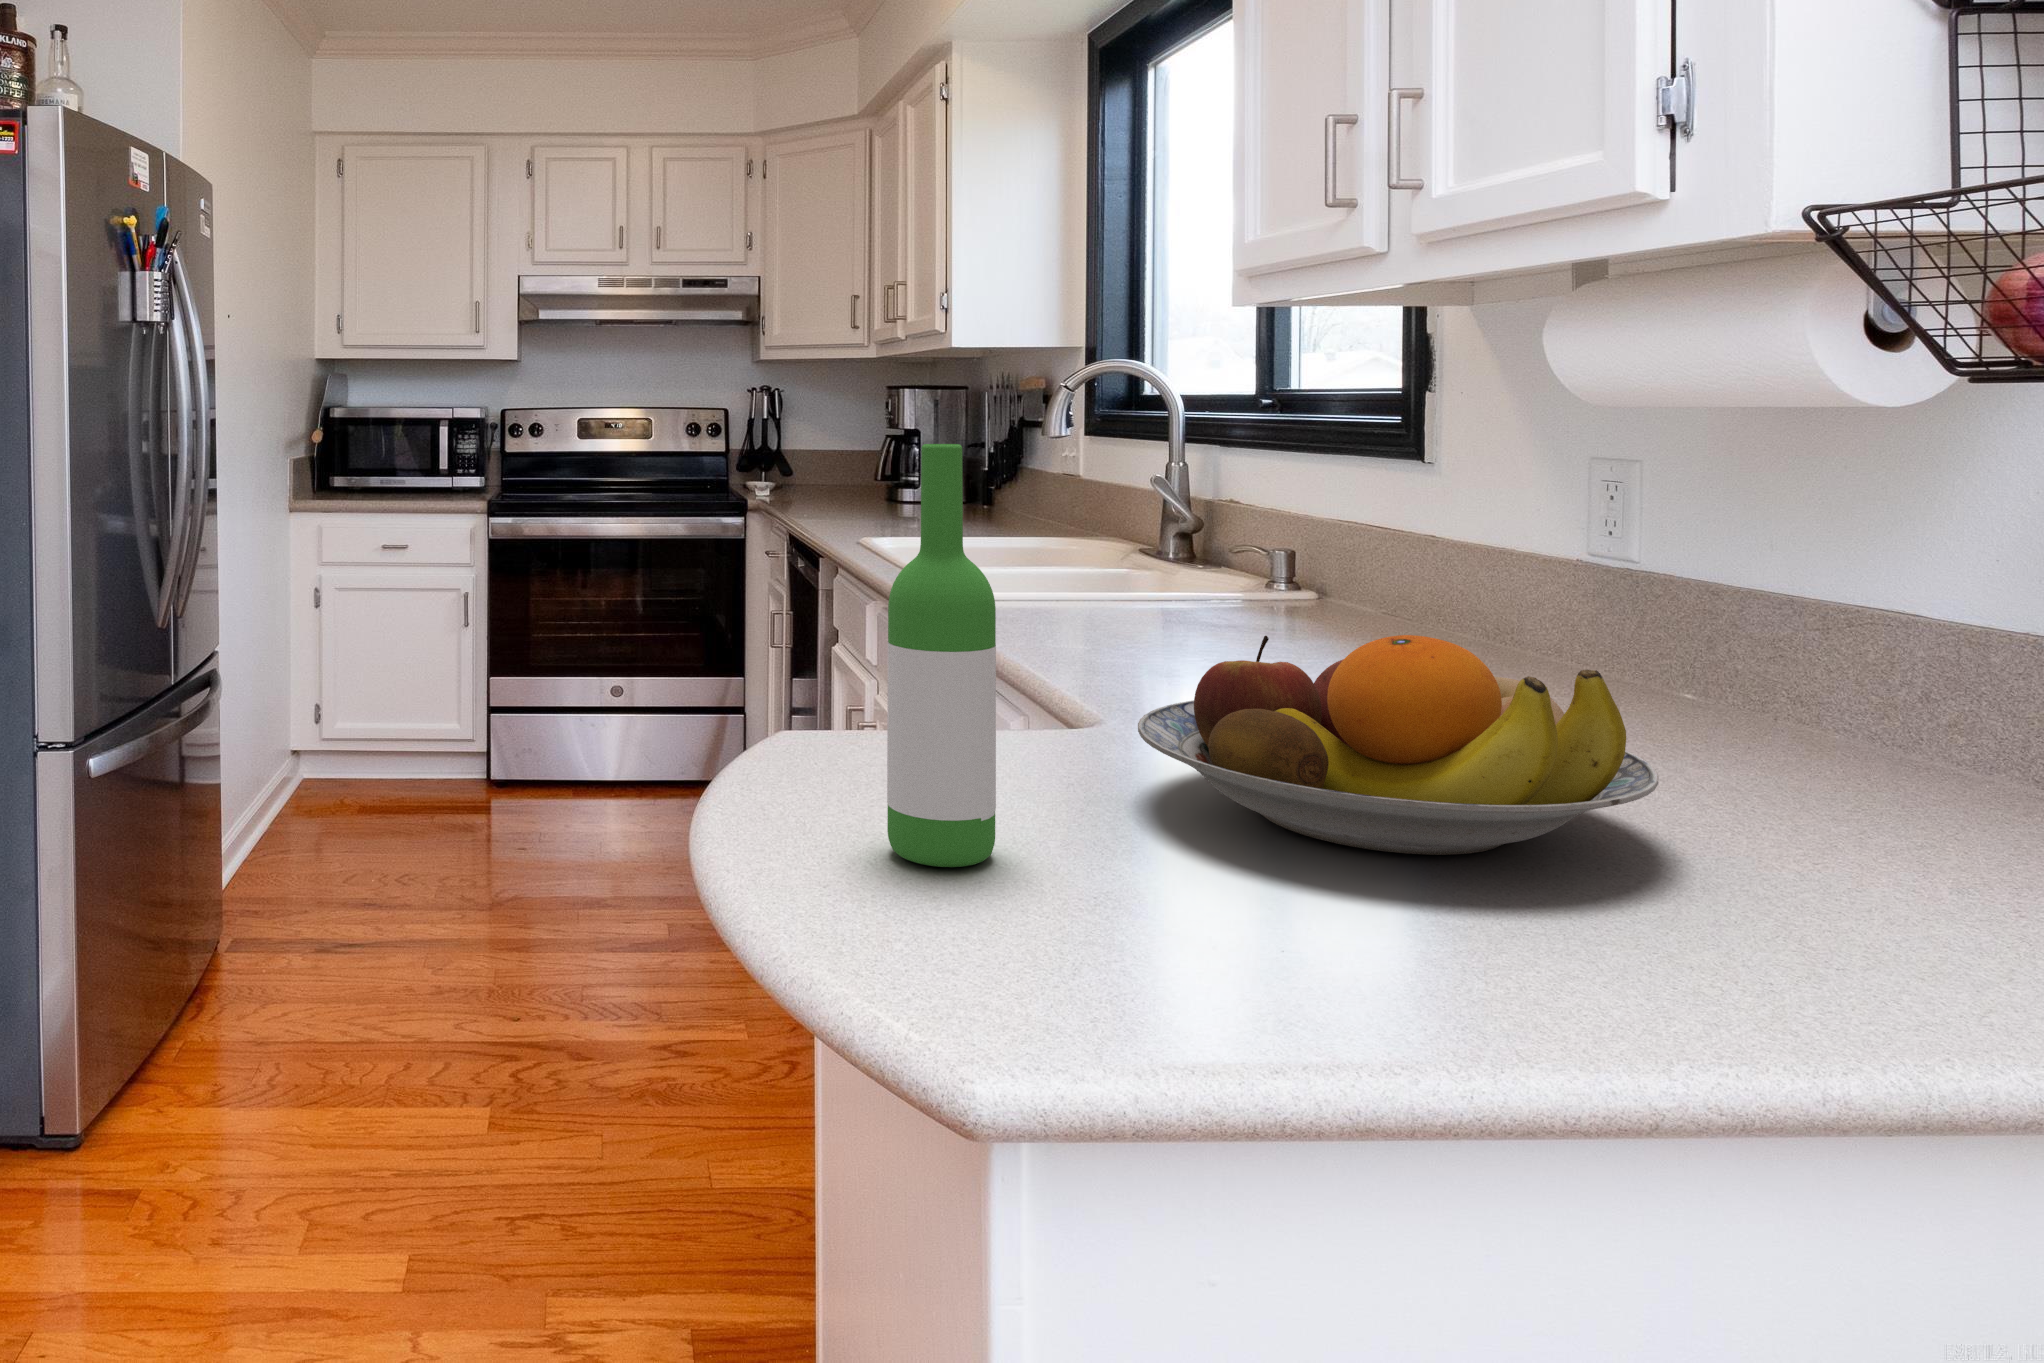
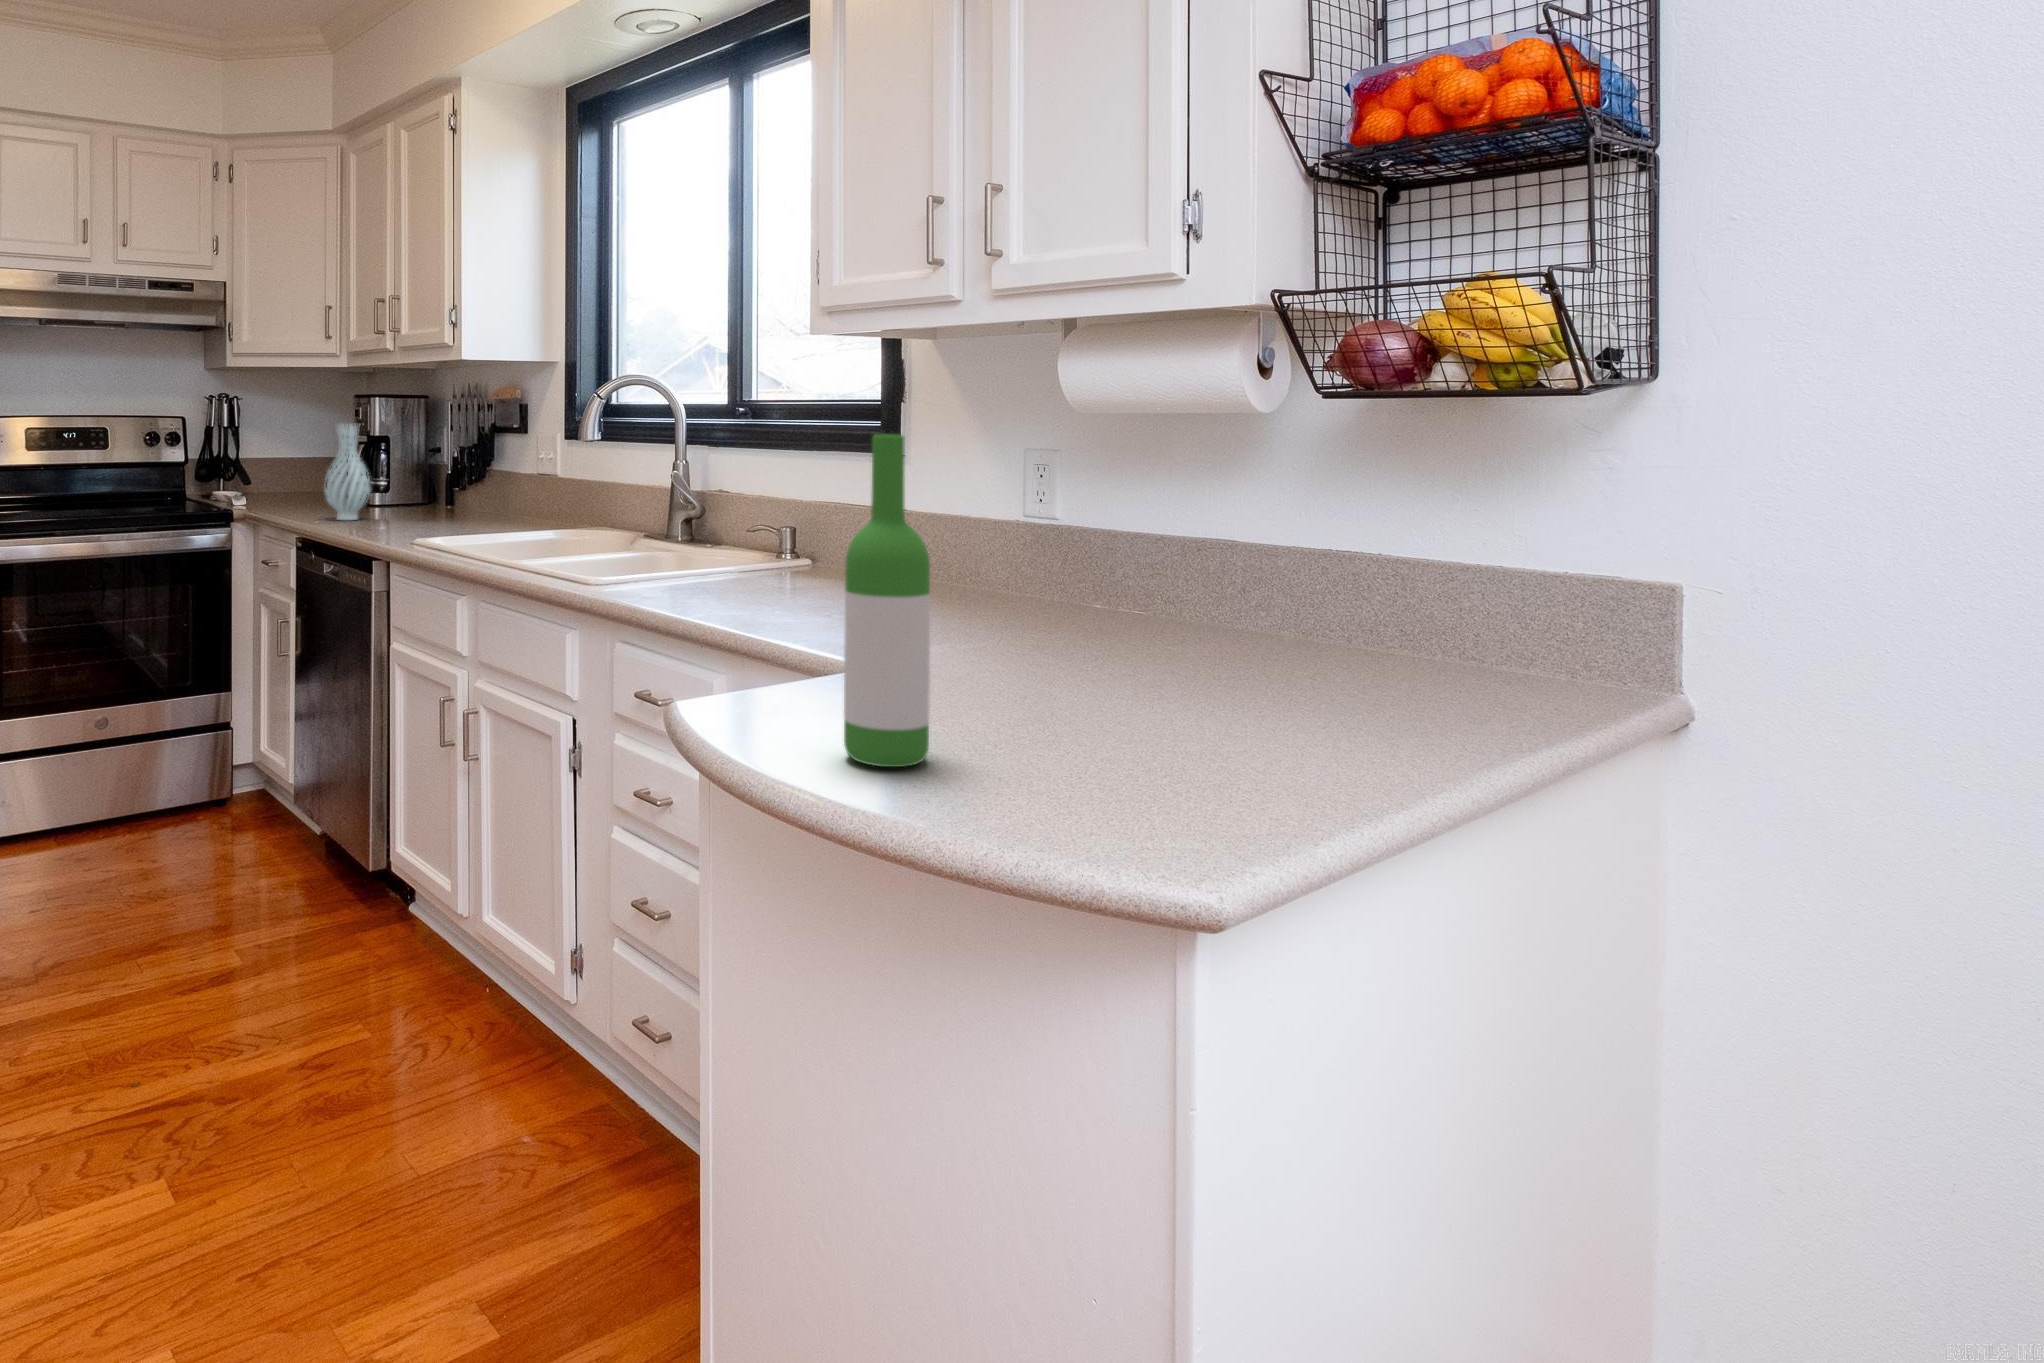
vase: none [828,416,878,522] -> present [325,424,370,520]
fruit bowl: present [1138,635,1659,855] -> none [930,567,1268,716]

